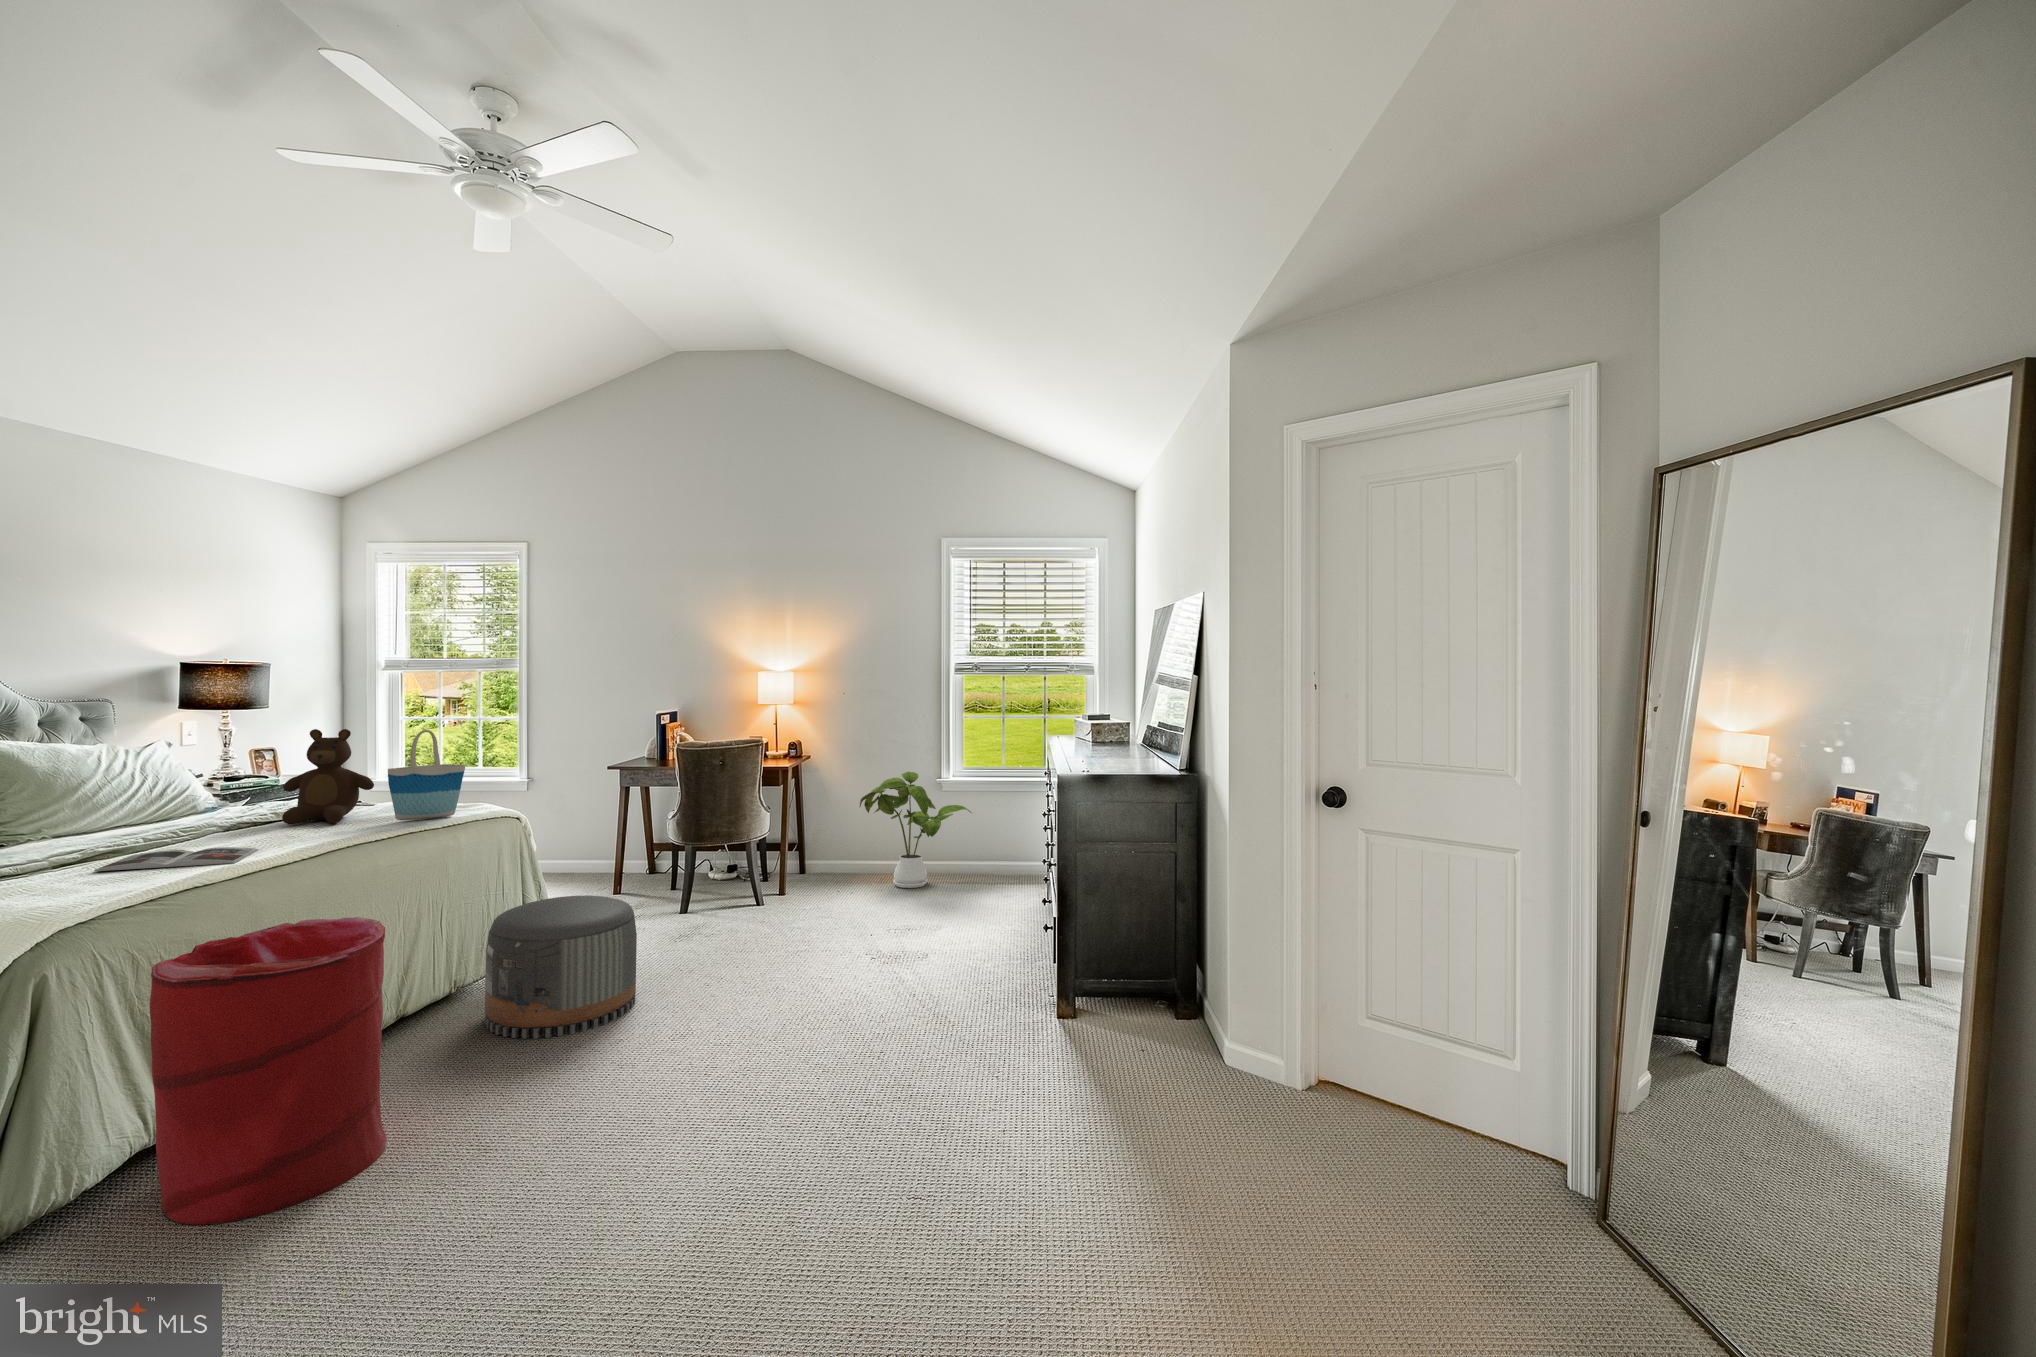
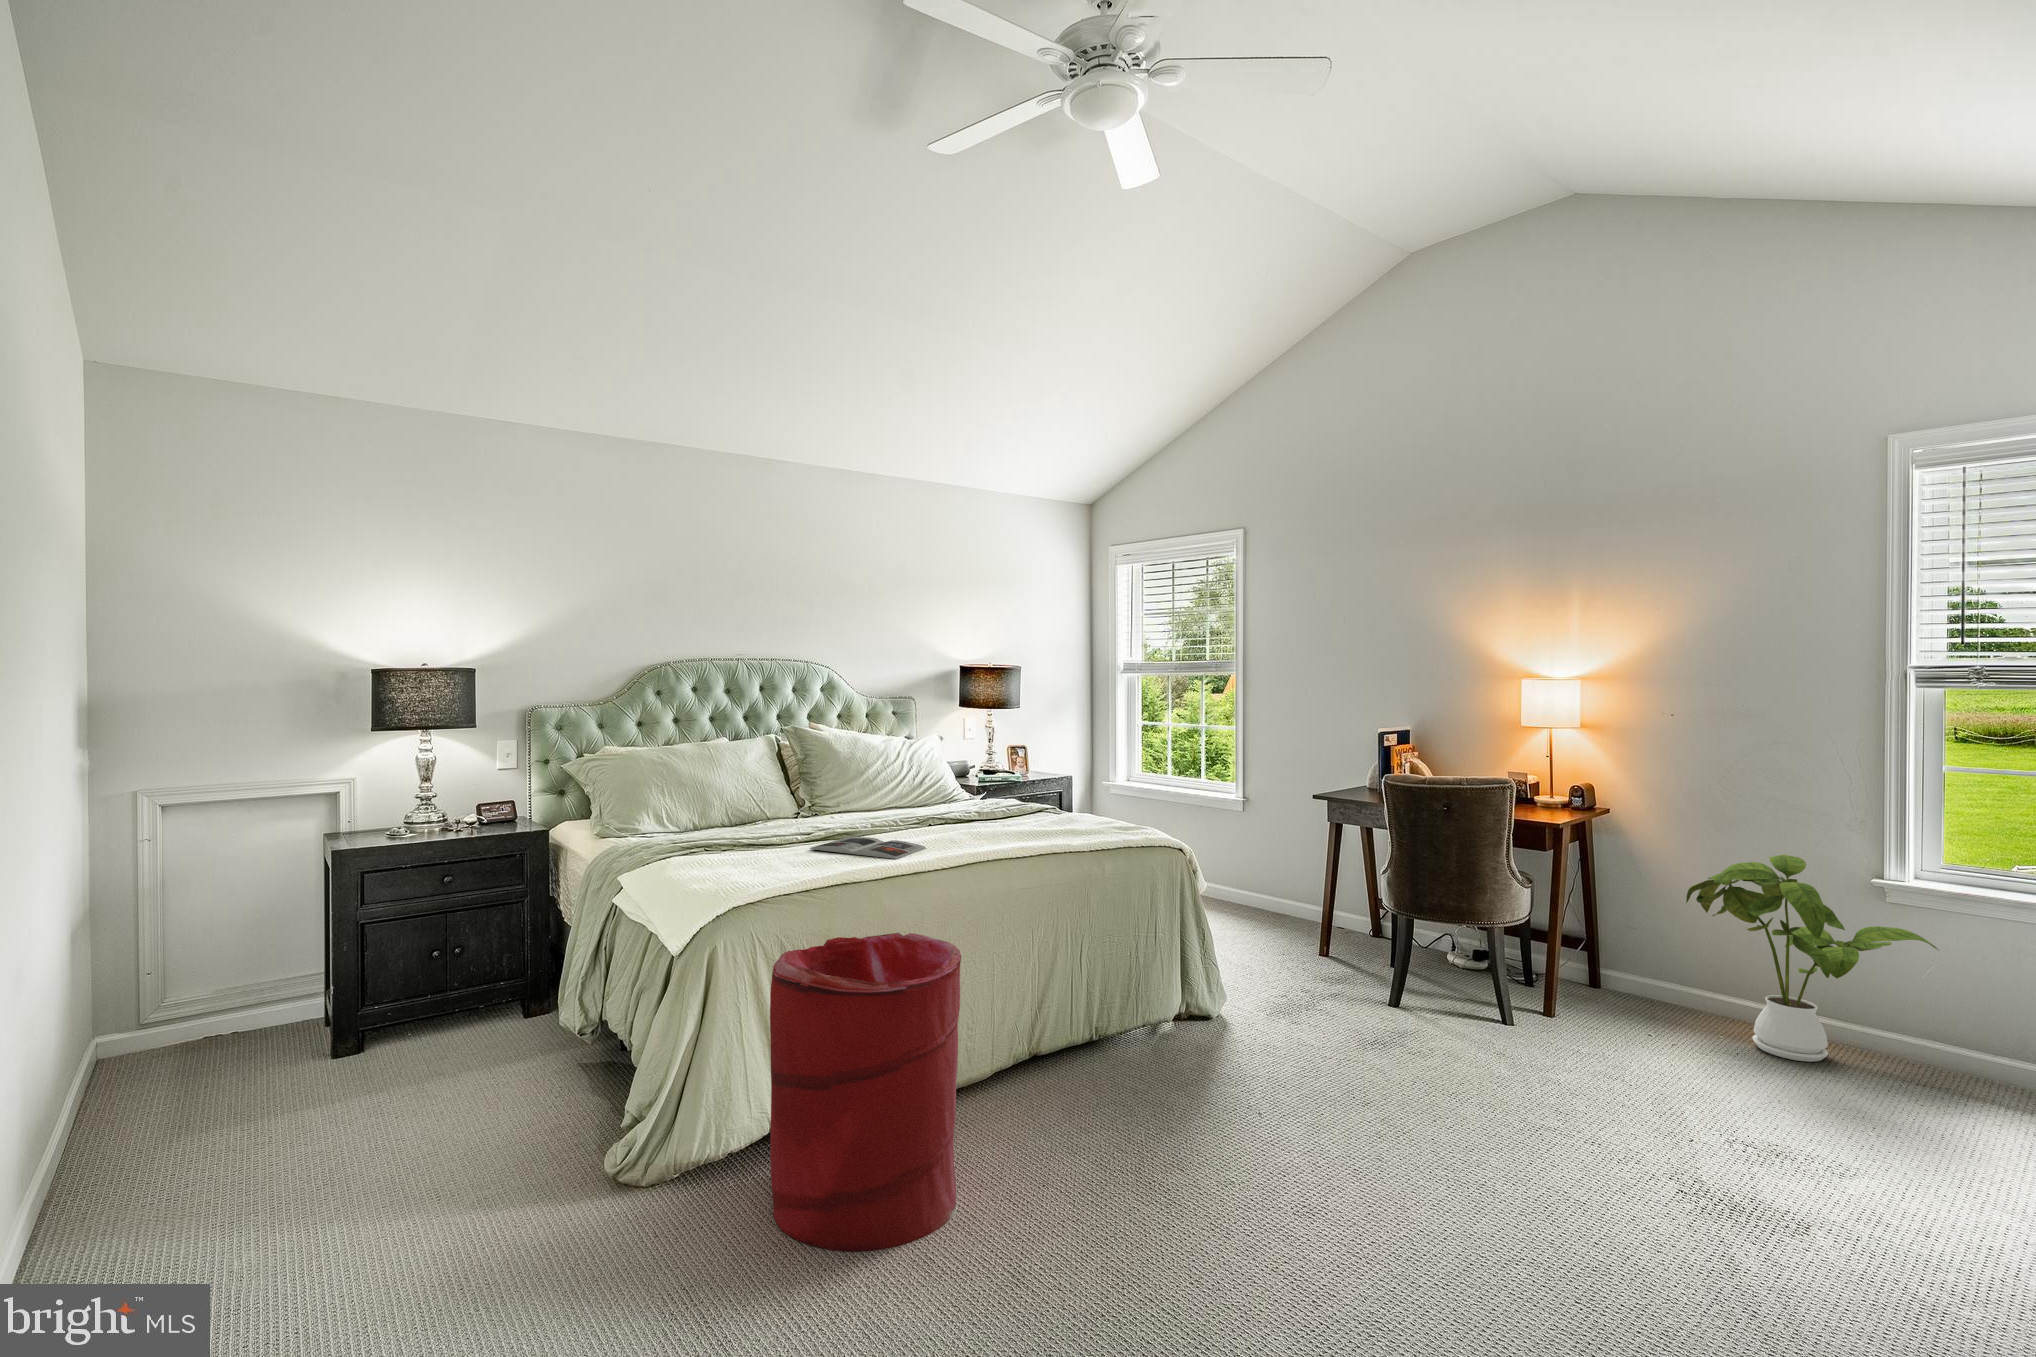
teddy bear: present [282,729,374,825] -> none [968,730,1045,829]
tote bag: present [388,730,465,820] -> none [1047,736,1121,836]
pouf: present [485,895,637,1039] -> none [1110,955,1285,1145]

